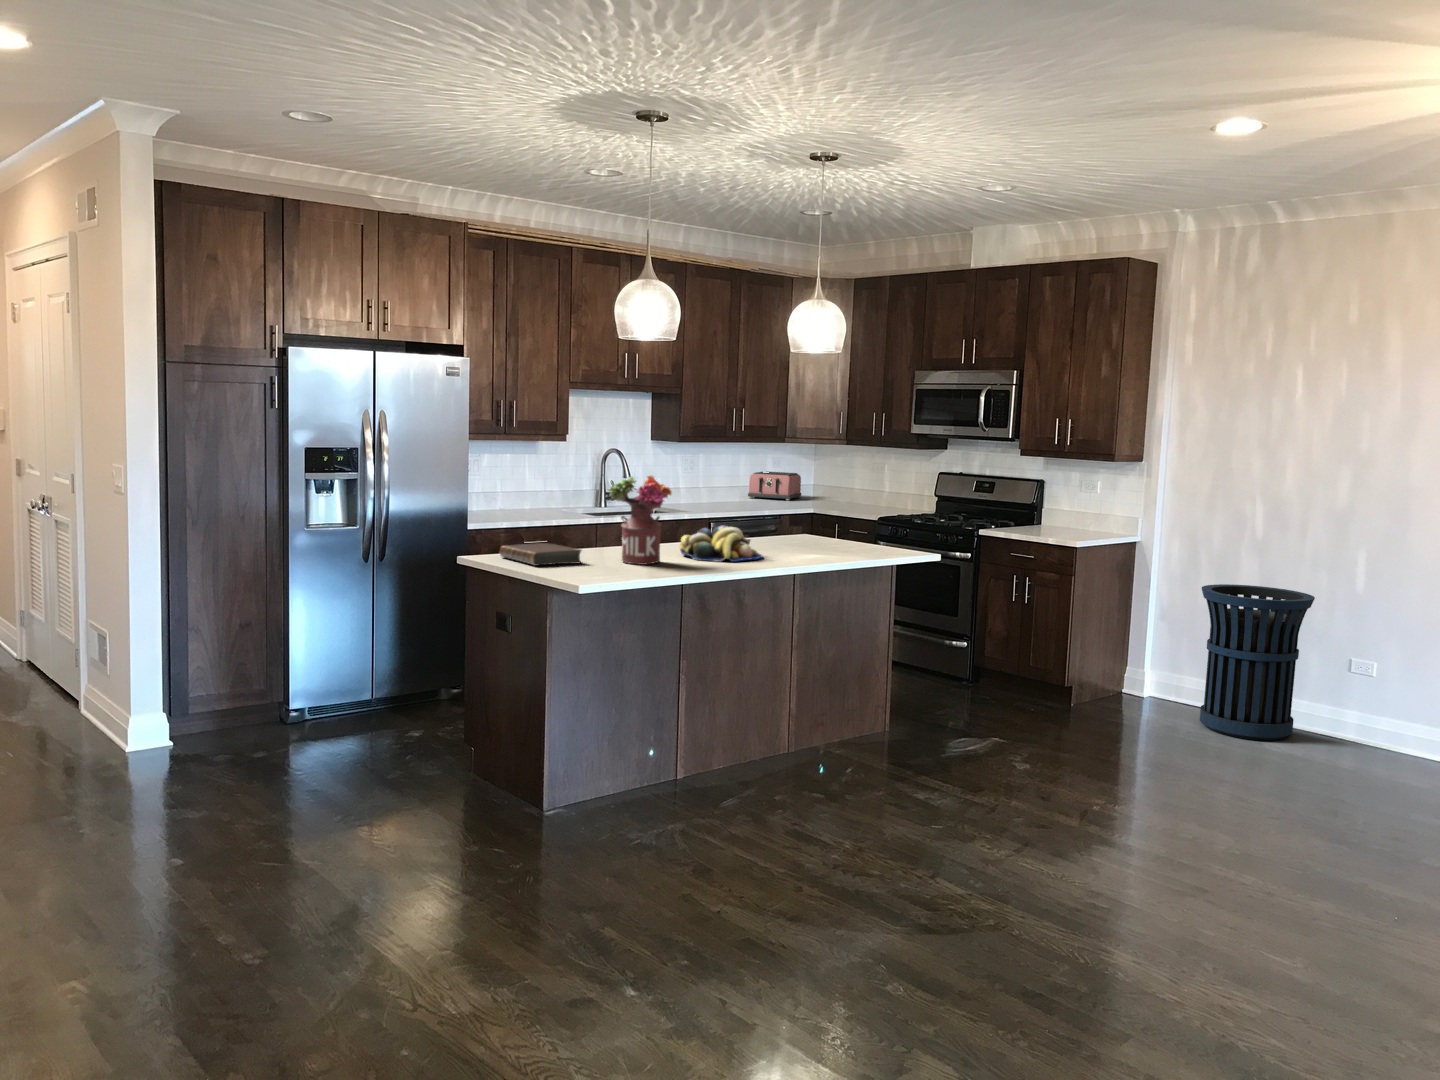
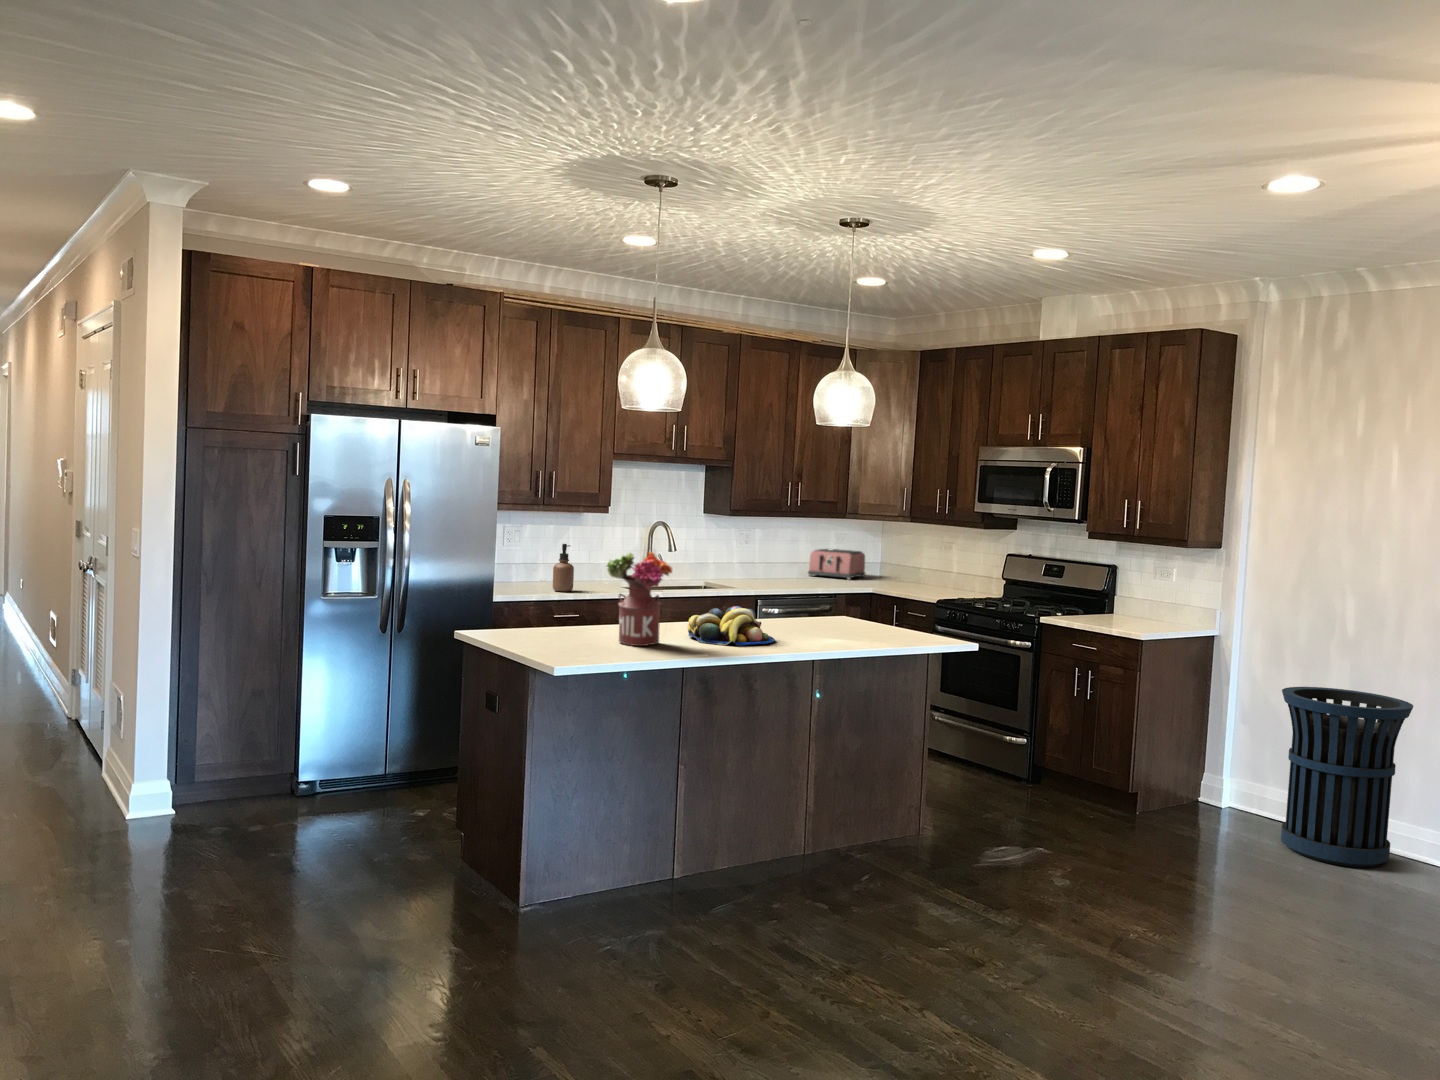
soap dispenser: none [519,471,540,518] -> present [553,544,574,592]
book: present [500,543,581,565] -> none [494,619,575,644]

